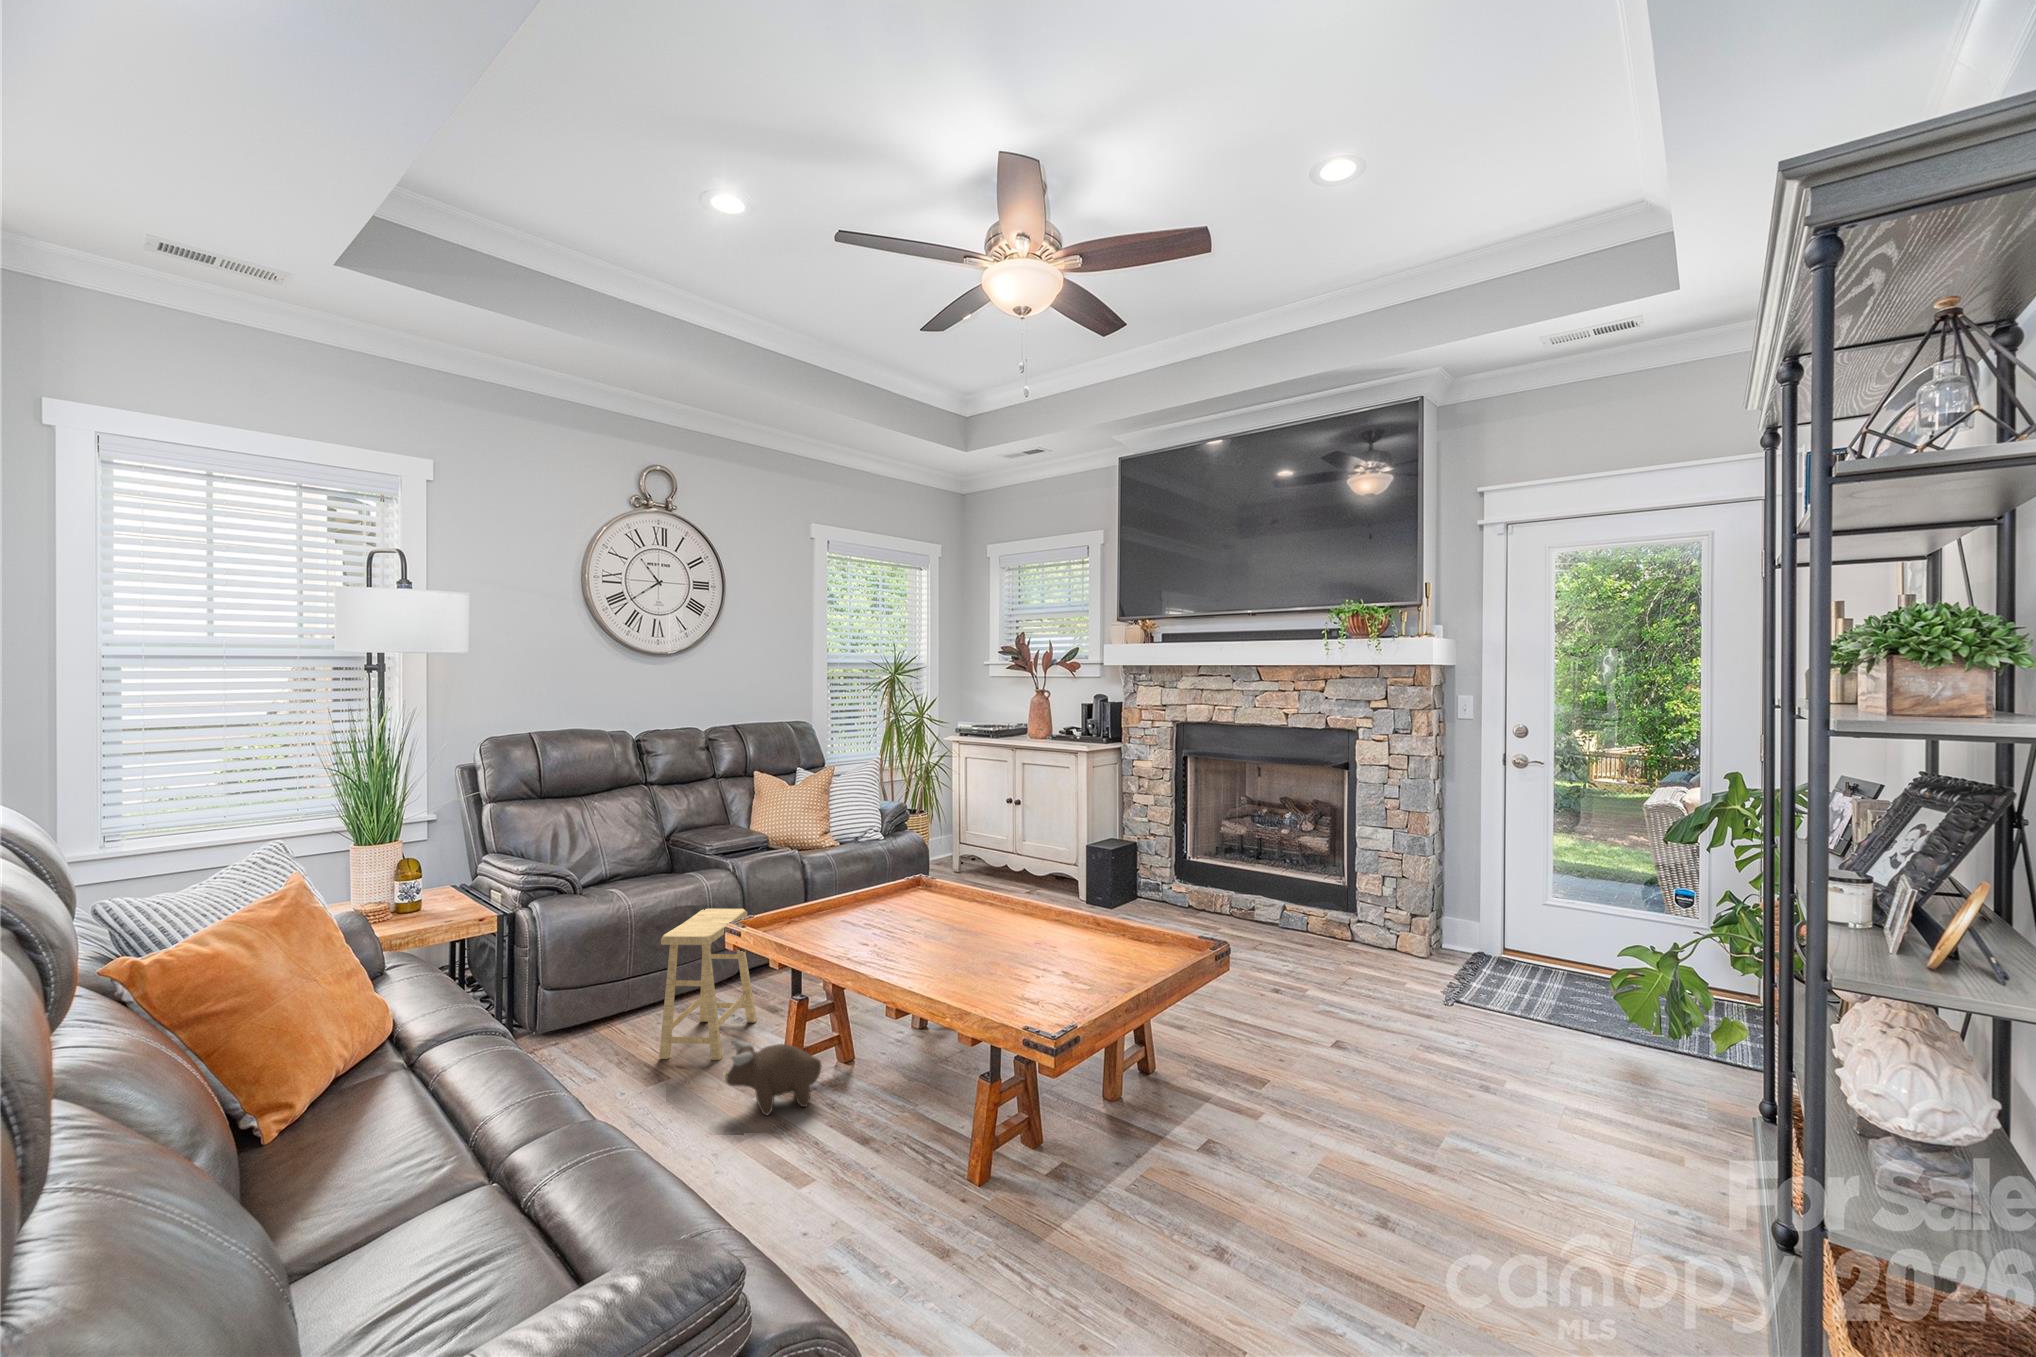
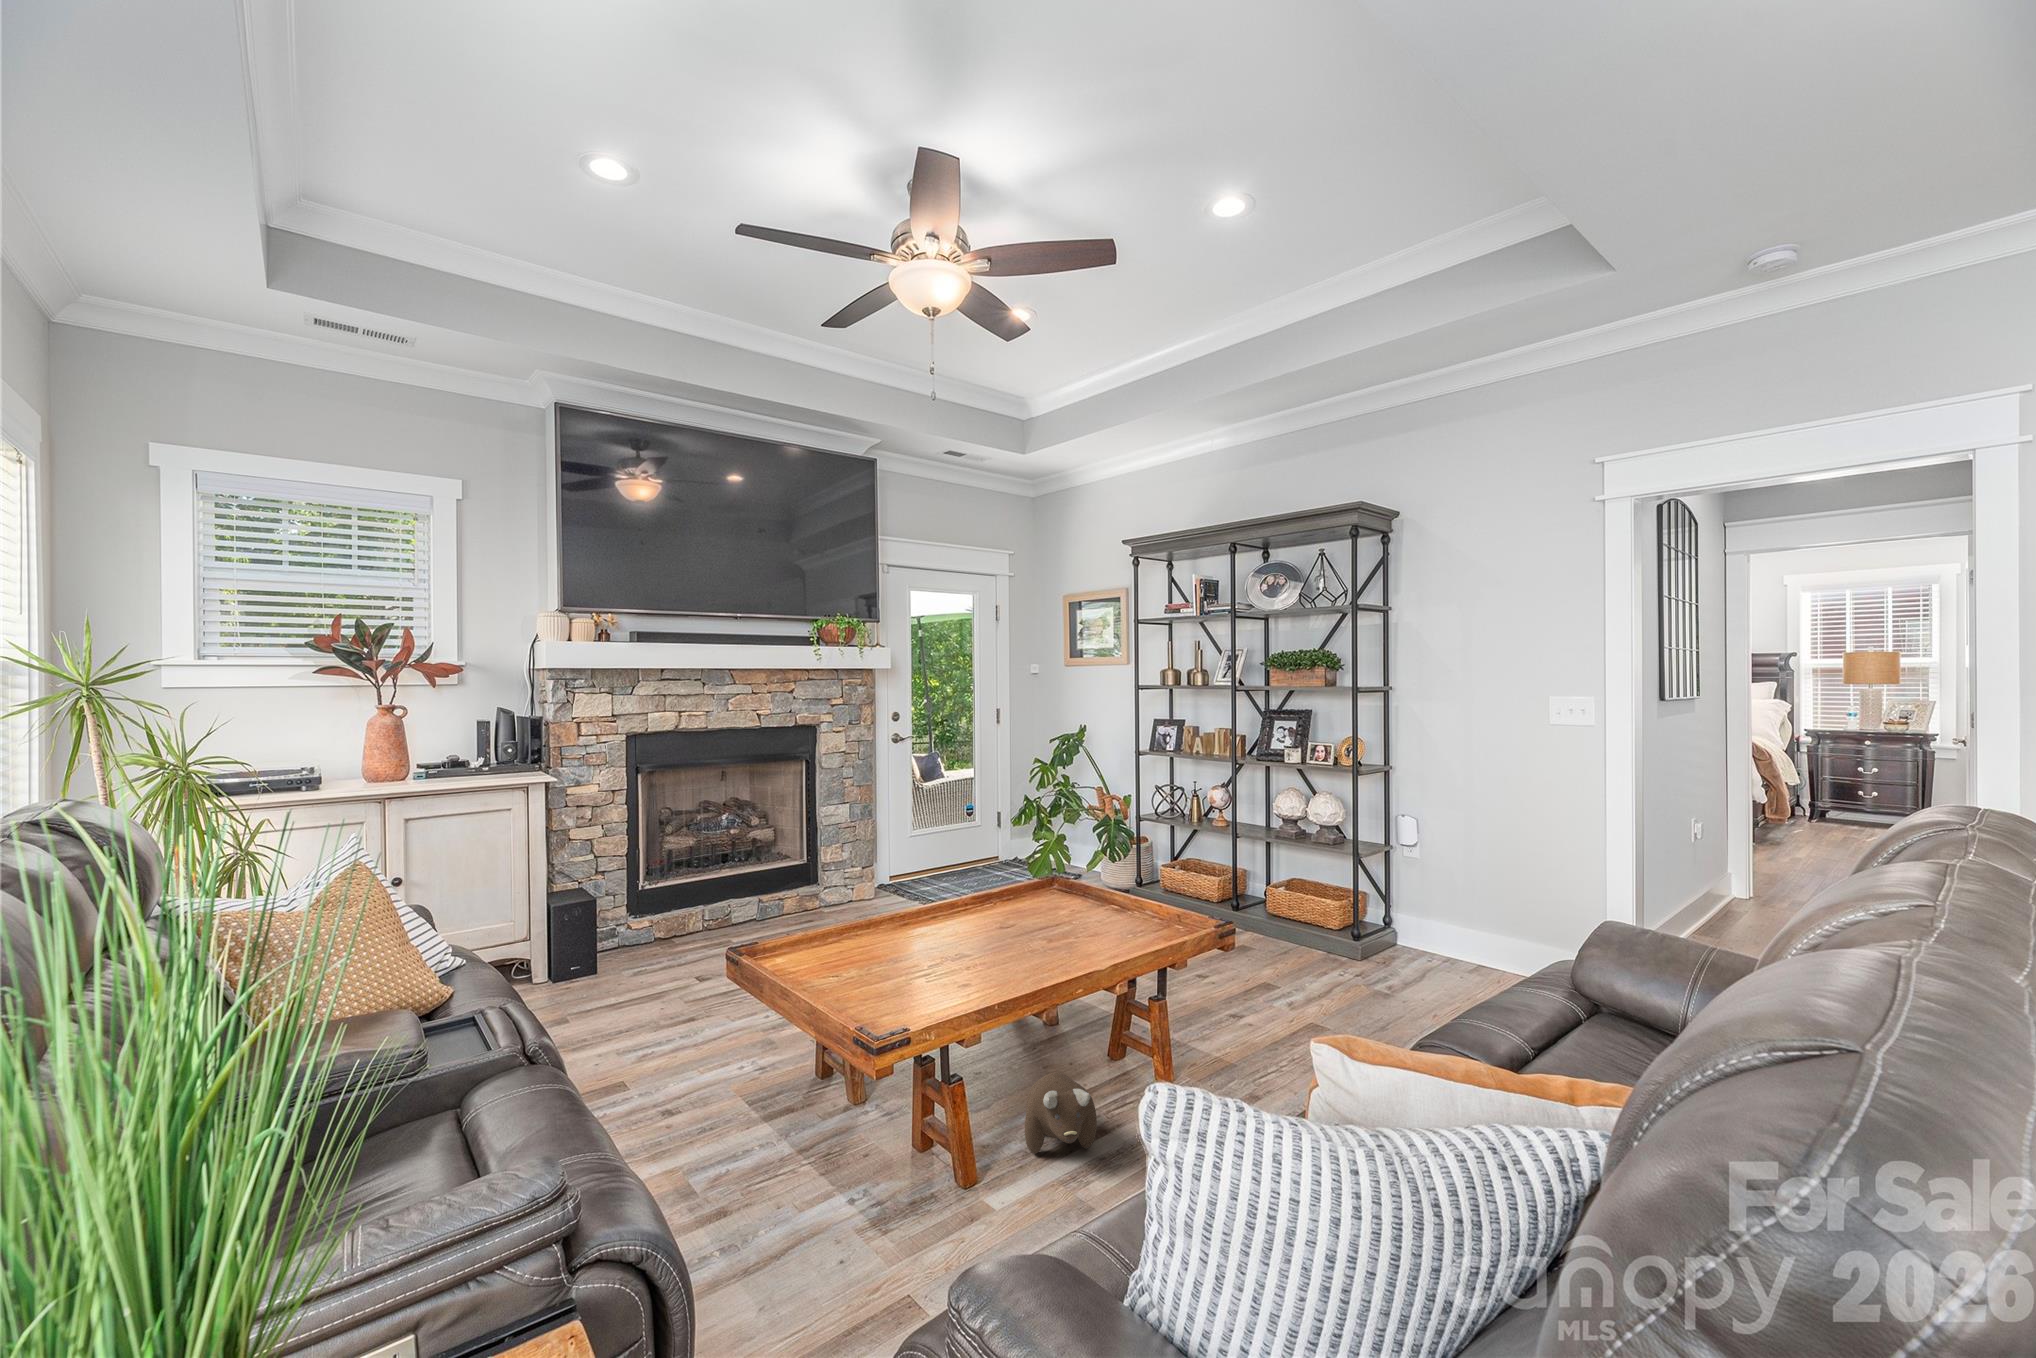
footstool: present [659,909,757,1060] -> none [741,1022,919,1272]

